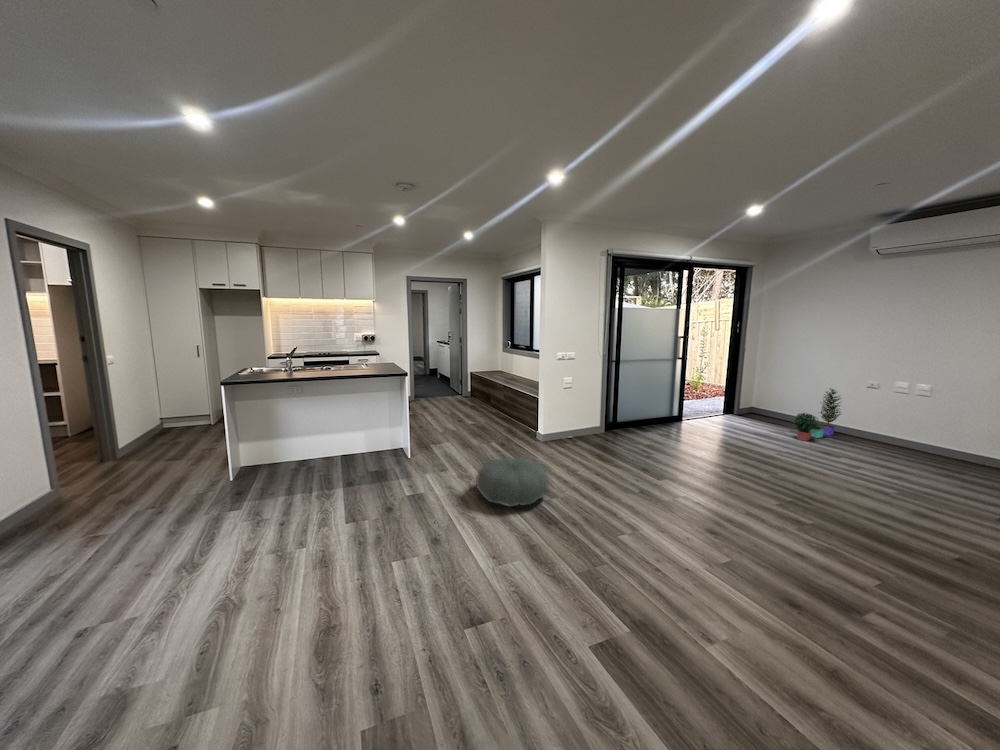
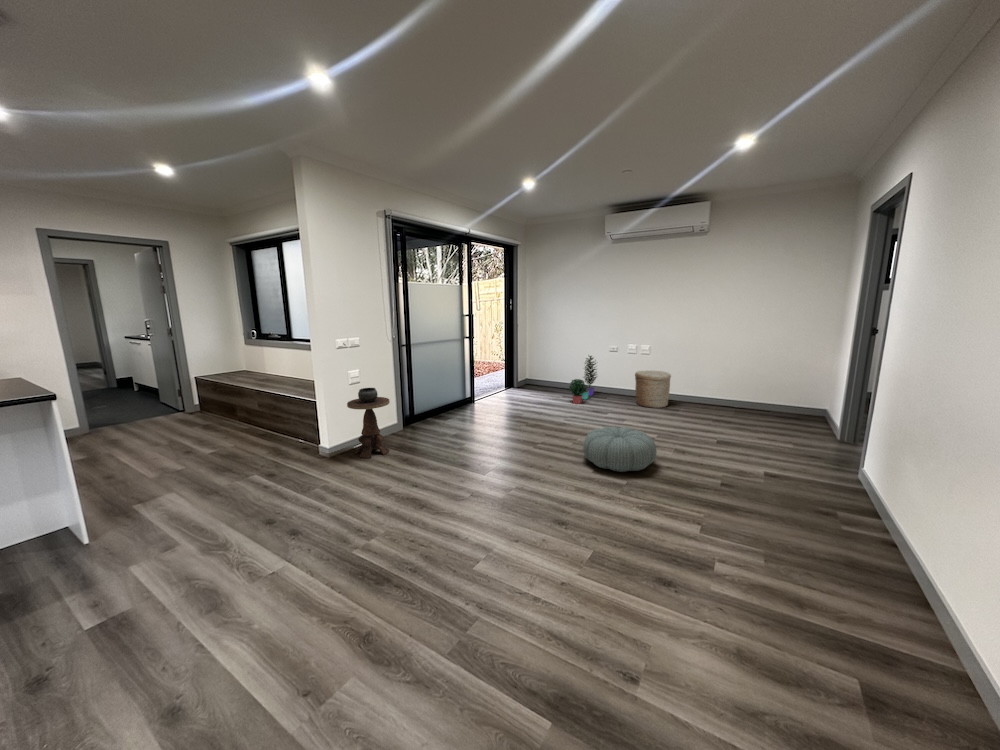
side table: none [558,392,590,447] -> present [347,388,390,458]
woven basket: none [894,415,959,466] -> present [635,371,671,408]
pouf: present [476,457,549,507] -> present [583,427,657,472]

